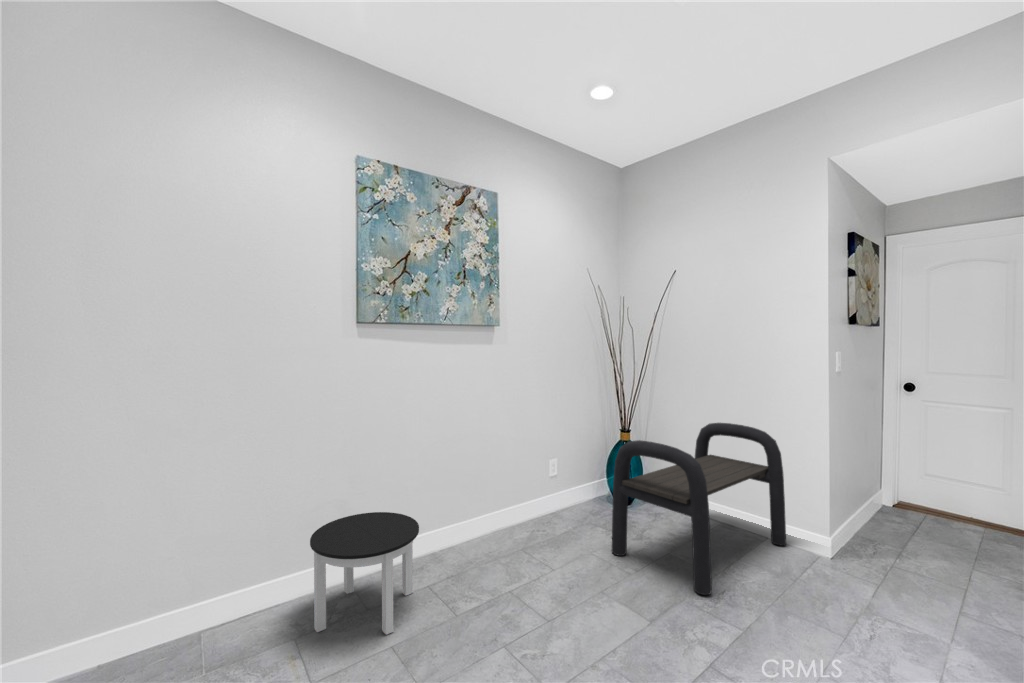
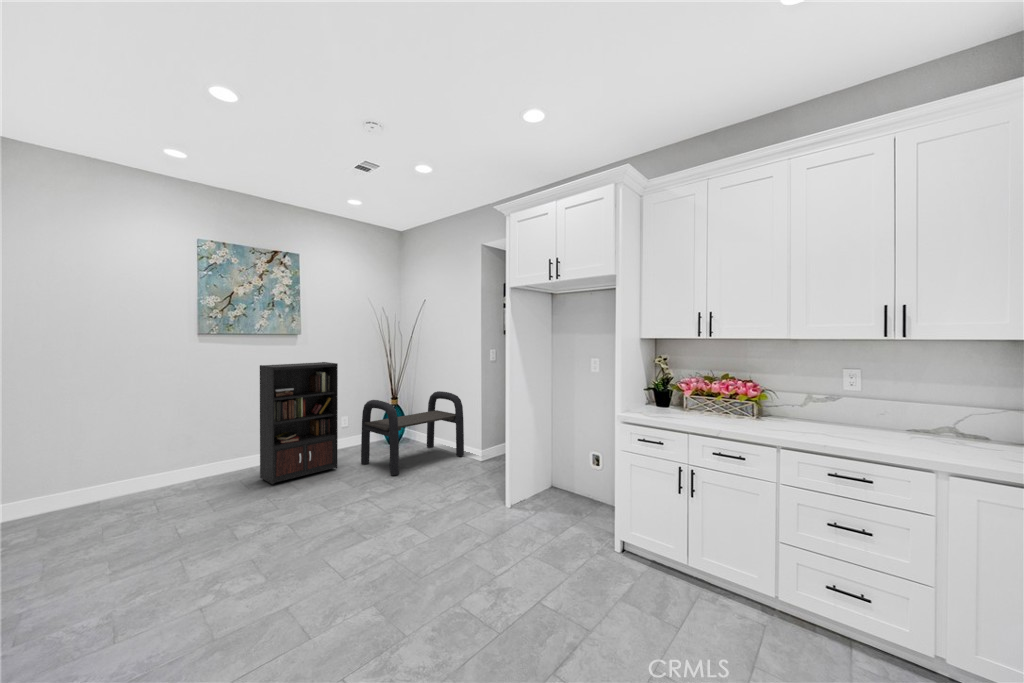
bookcase: none [459,371,582,607] -> present [260,362,338,484]
round table: present [310,512,419,635] -> none [165,441,233,498]

